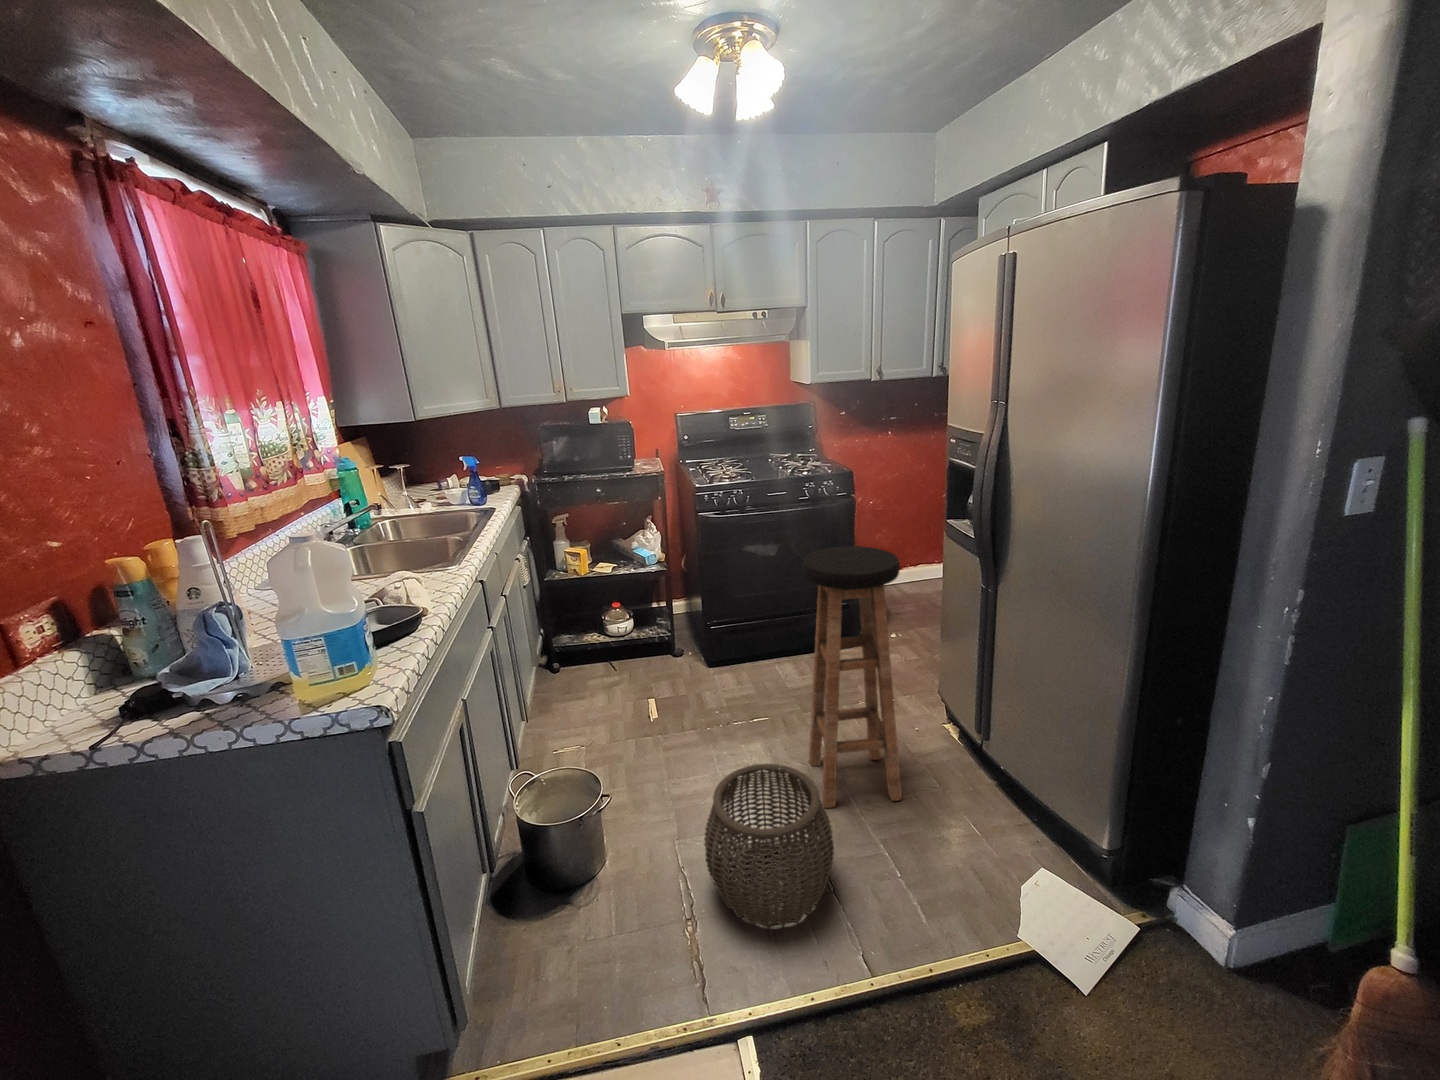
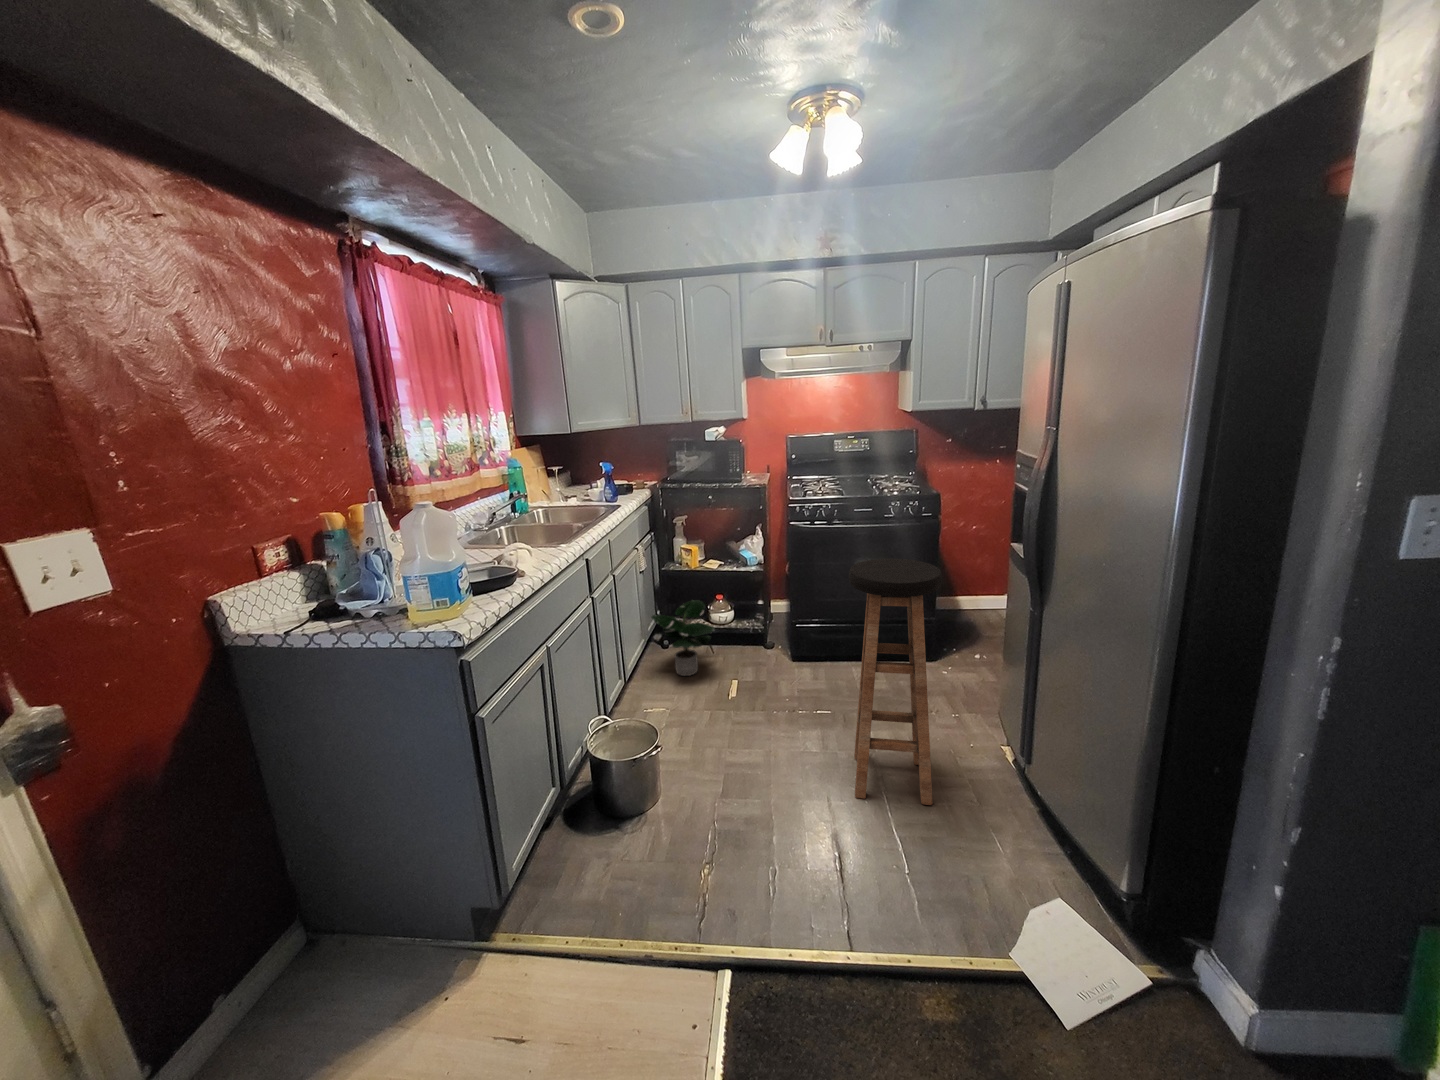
potted plant: none [547,612,627,703] -> present [651,600,715,676]
woven basket: present [704,764,834,927] -> none [725,742,843,888]

